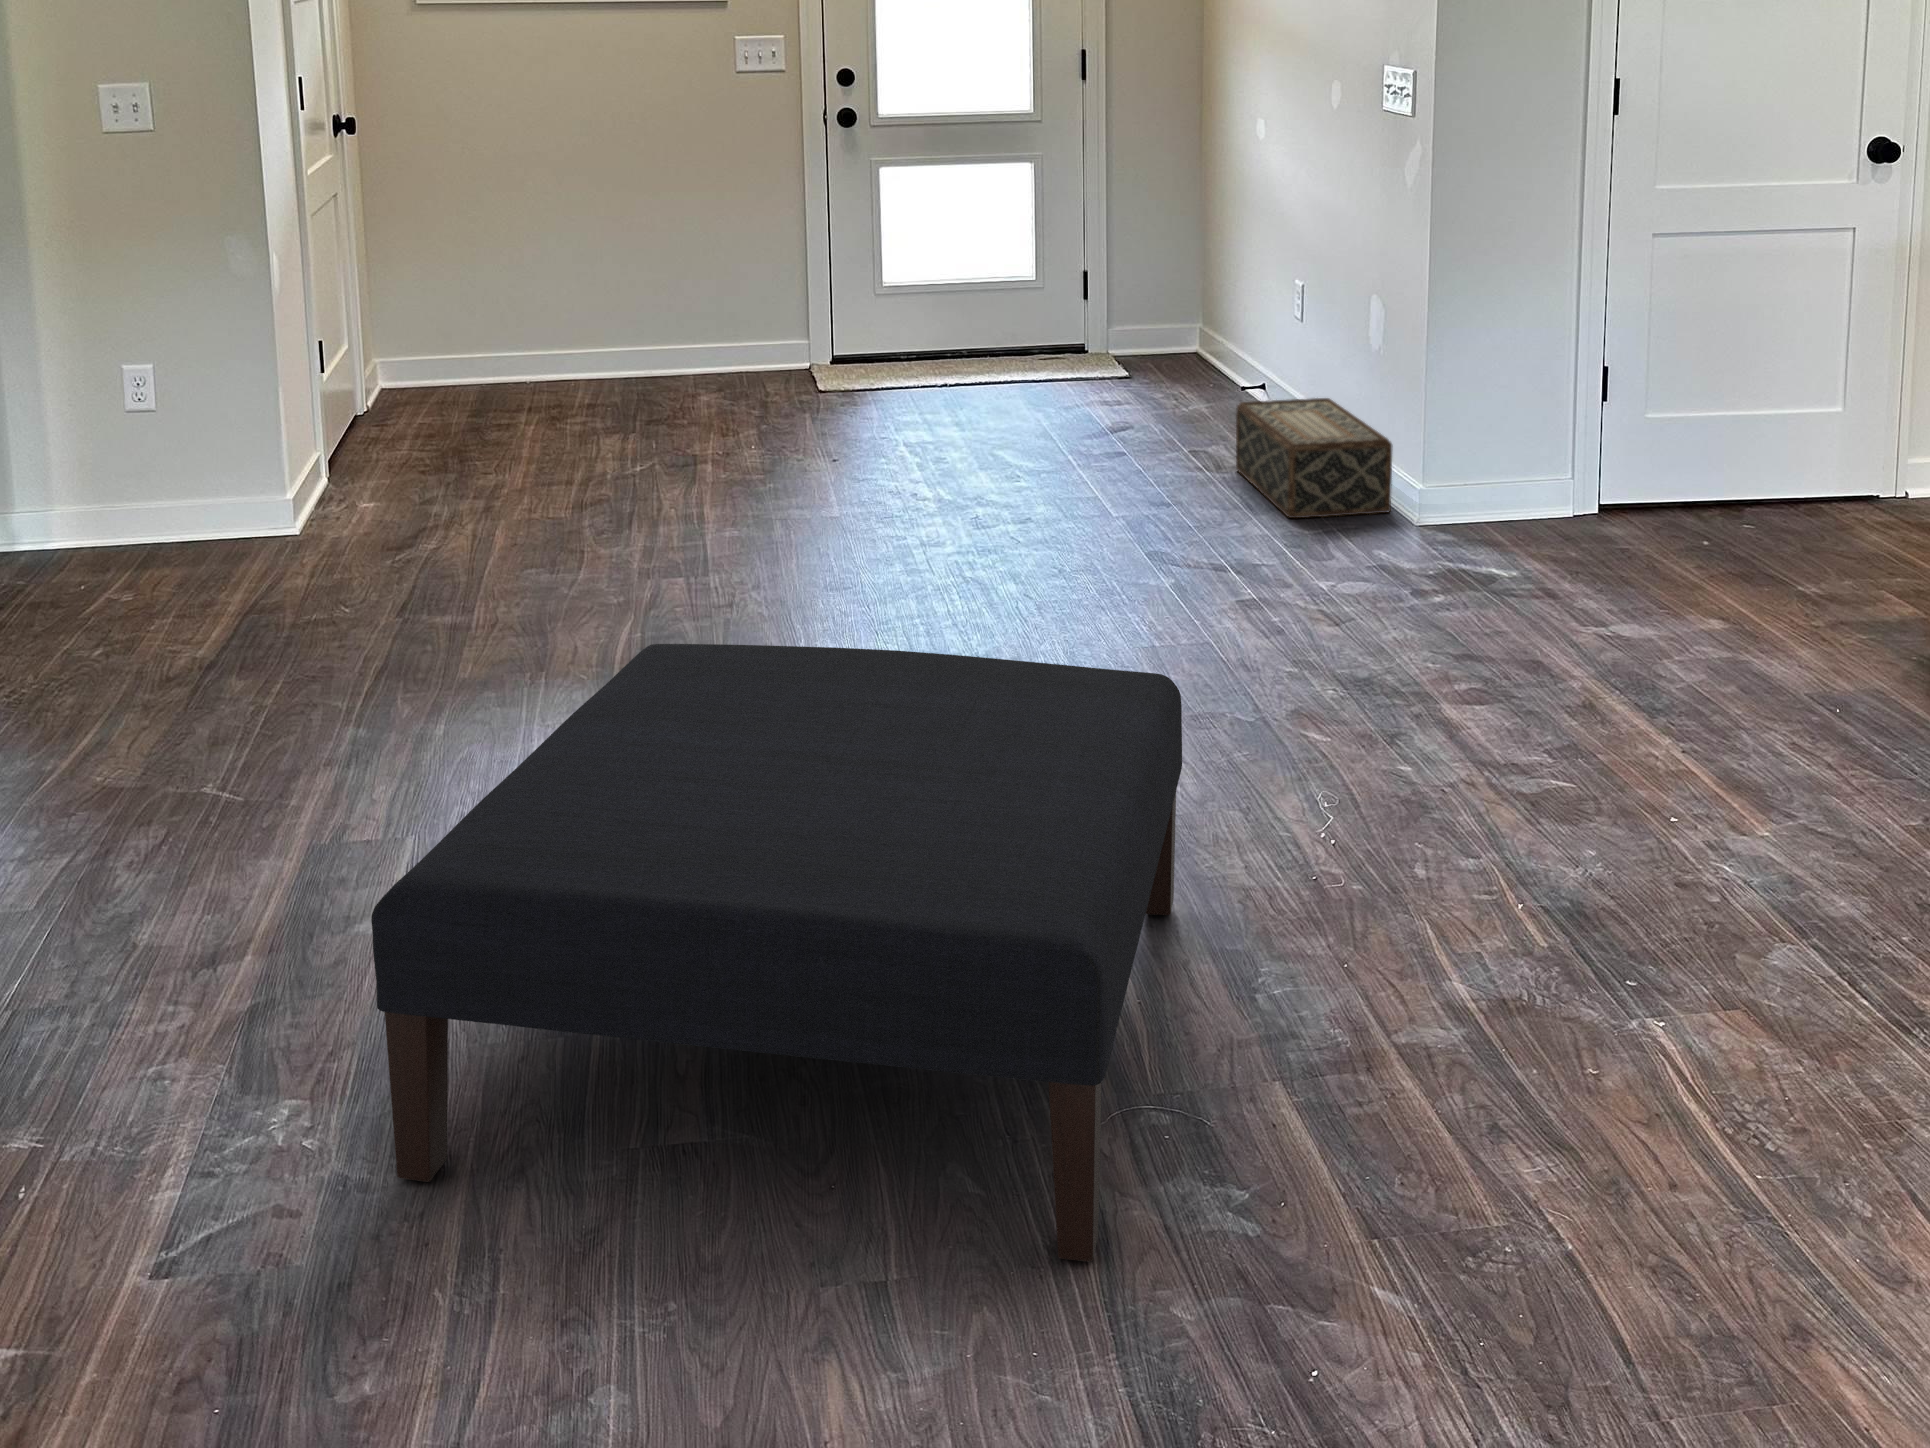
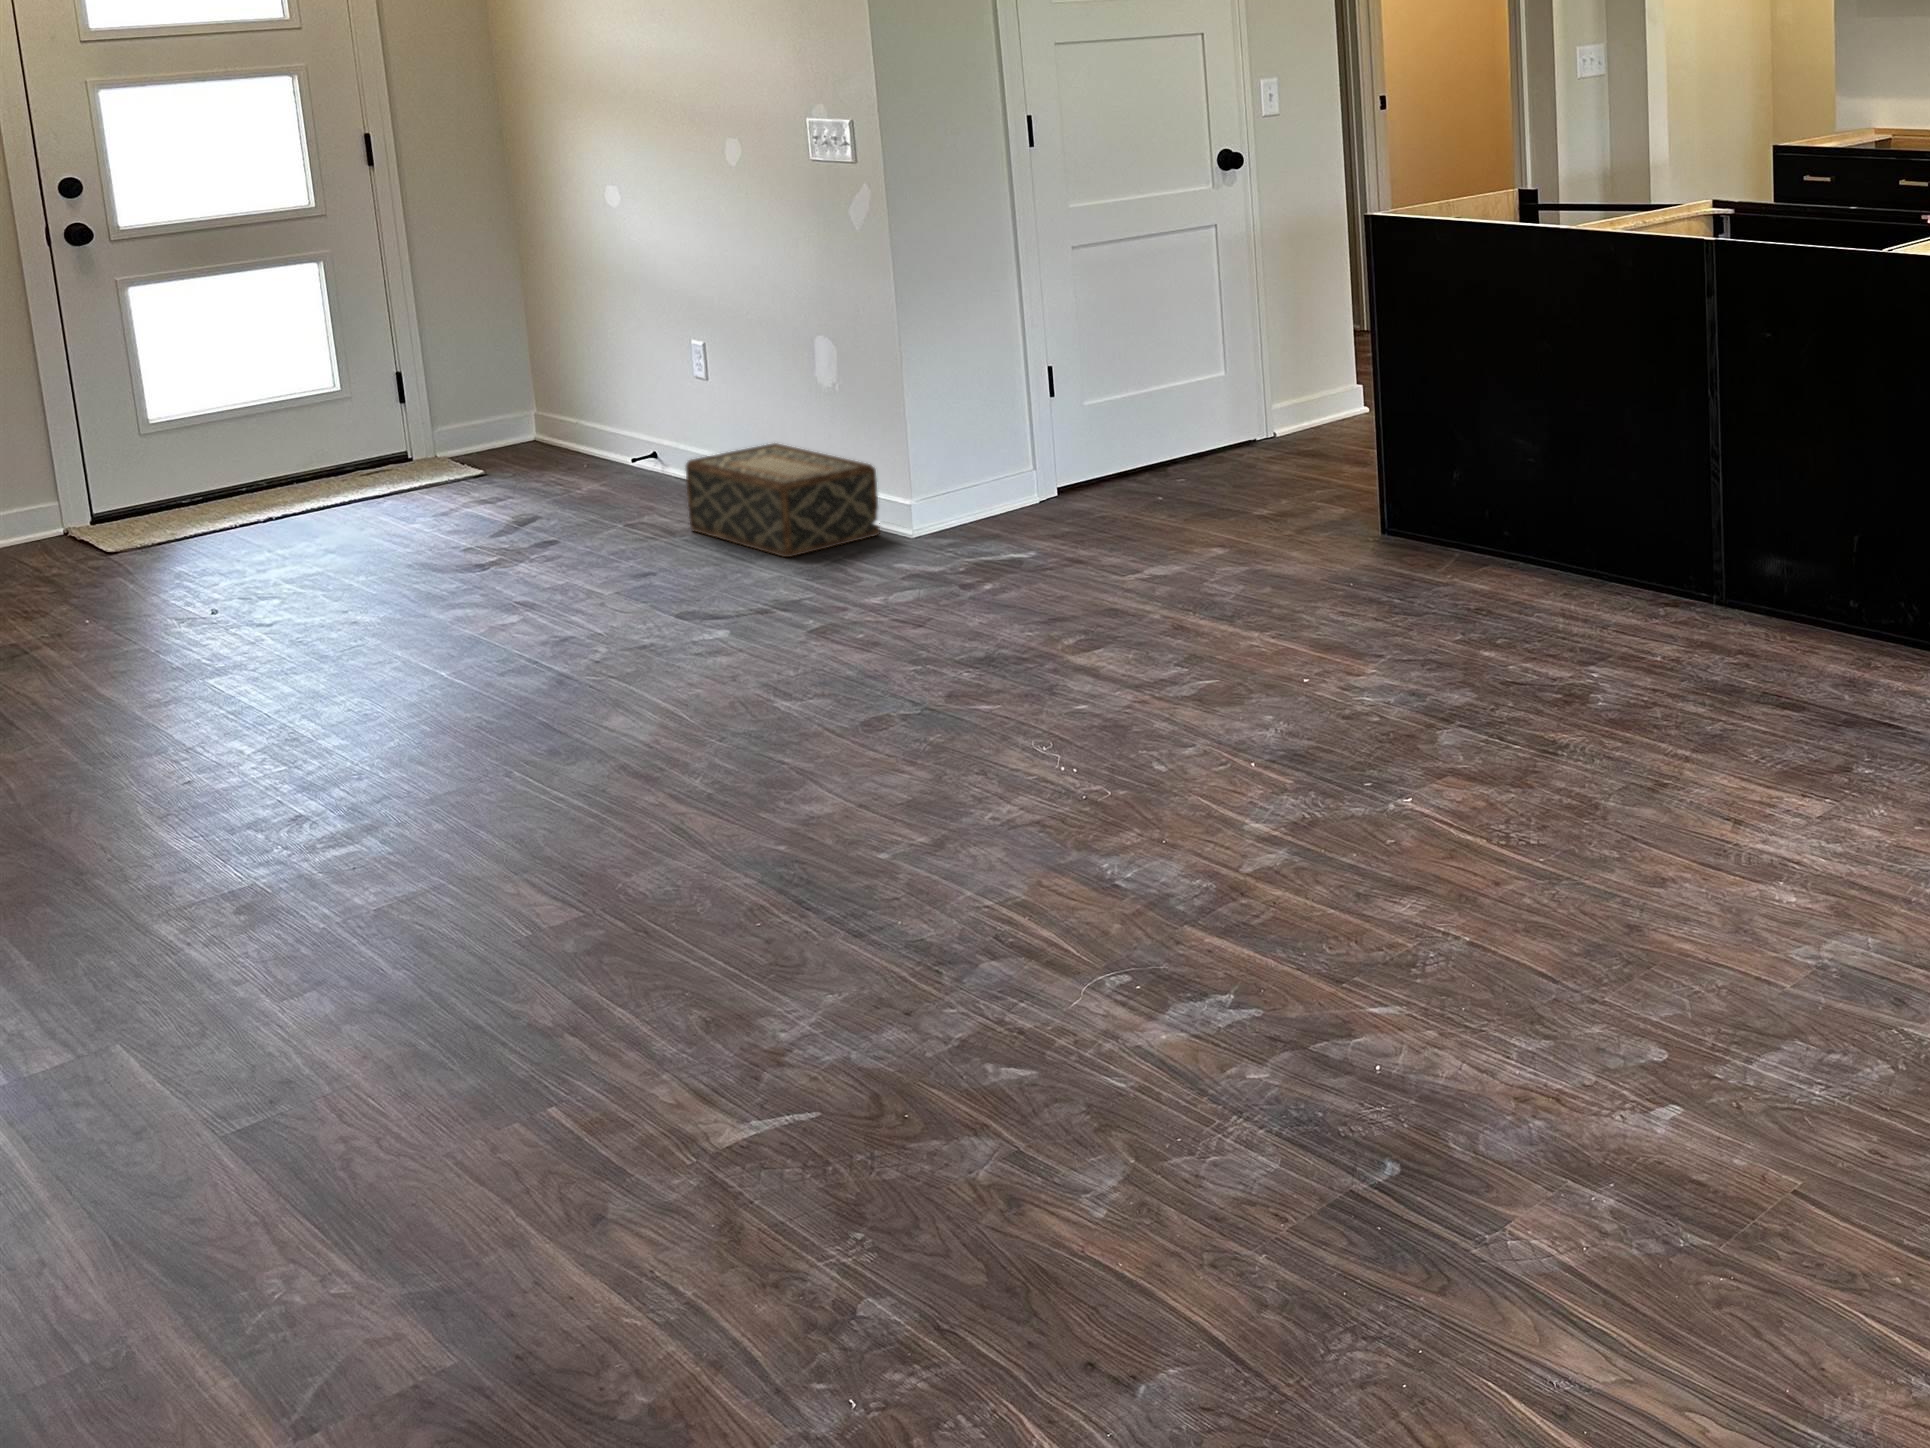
ottoman: present [371,644,1182,1262] -> none [362,633,1165,1313]

